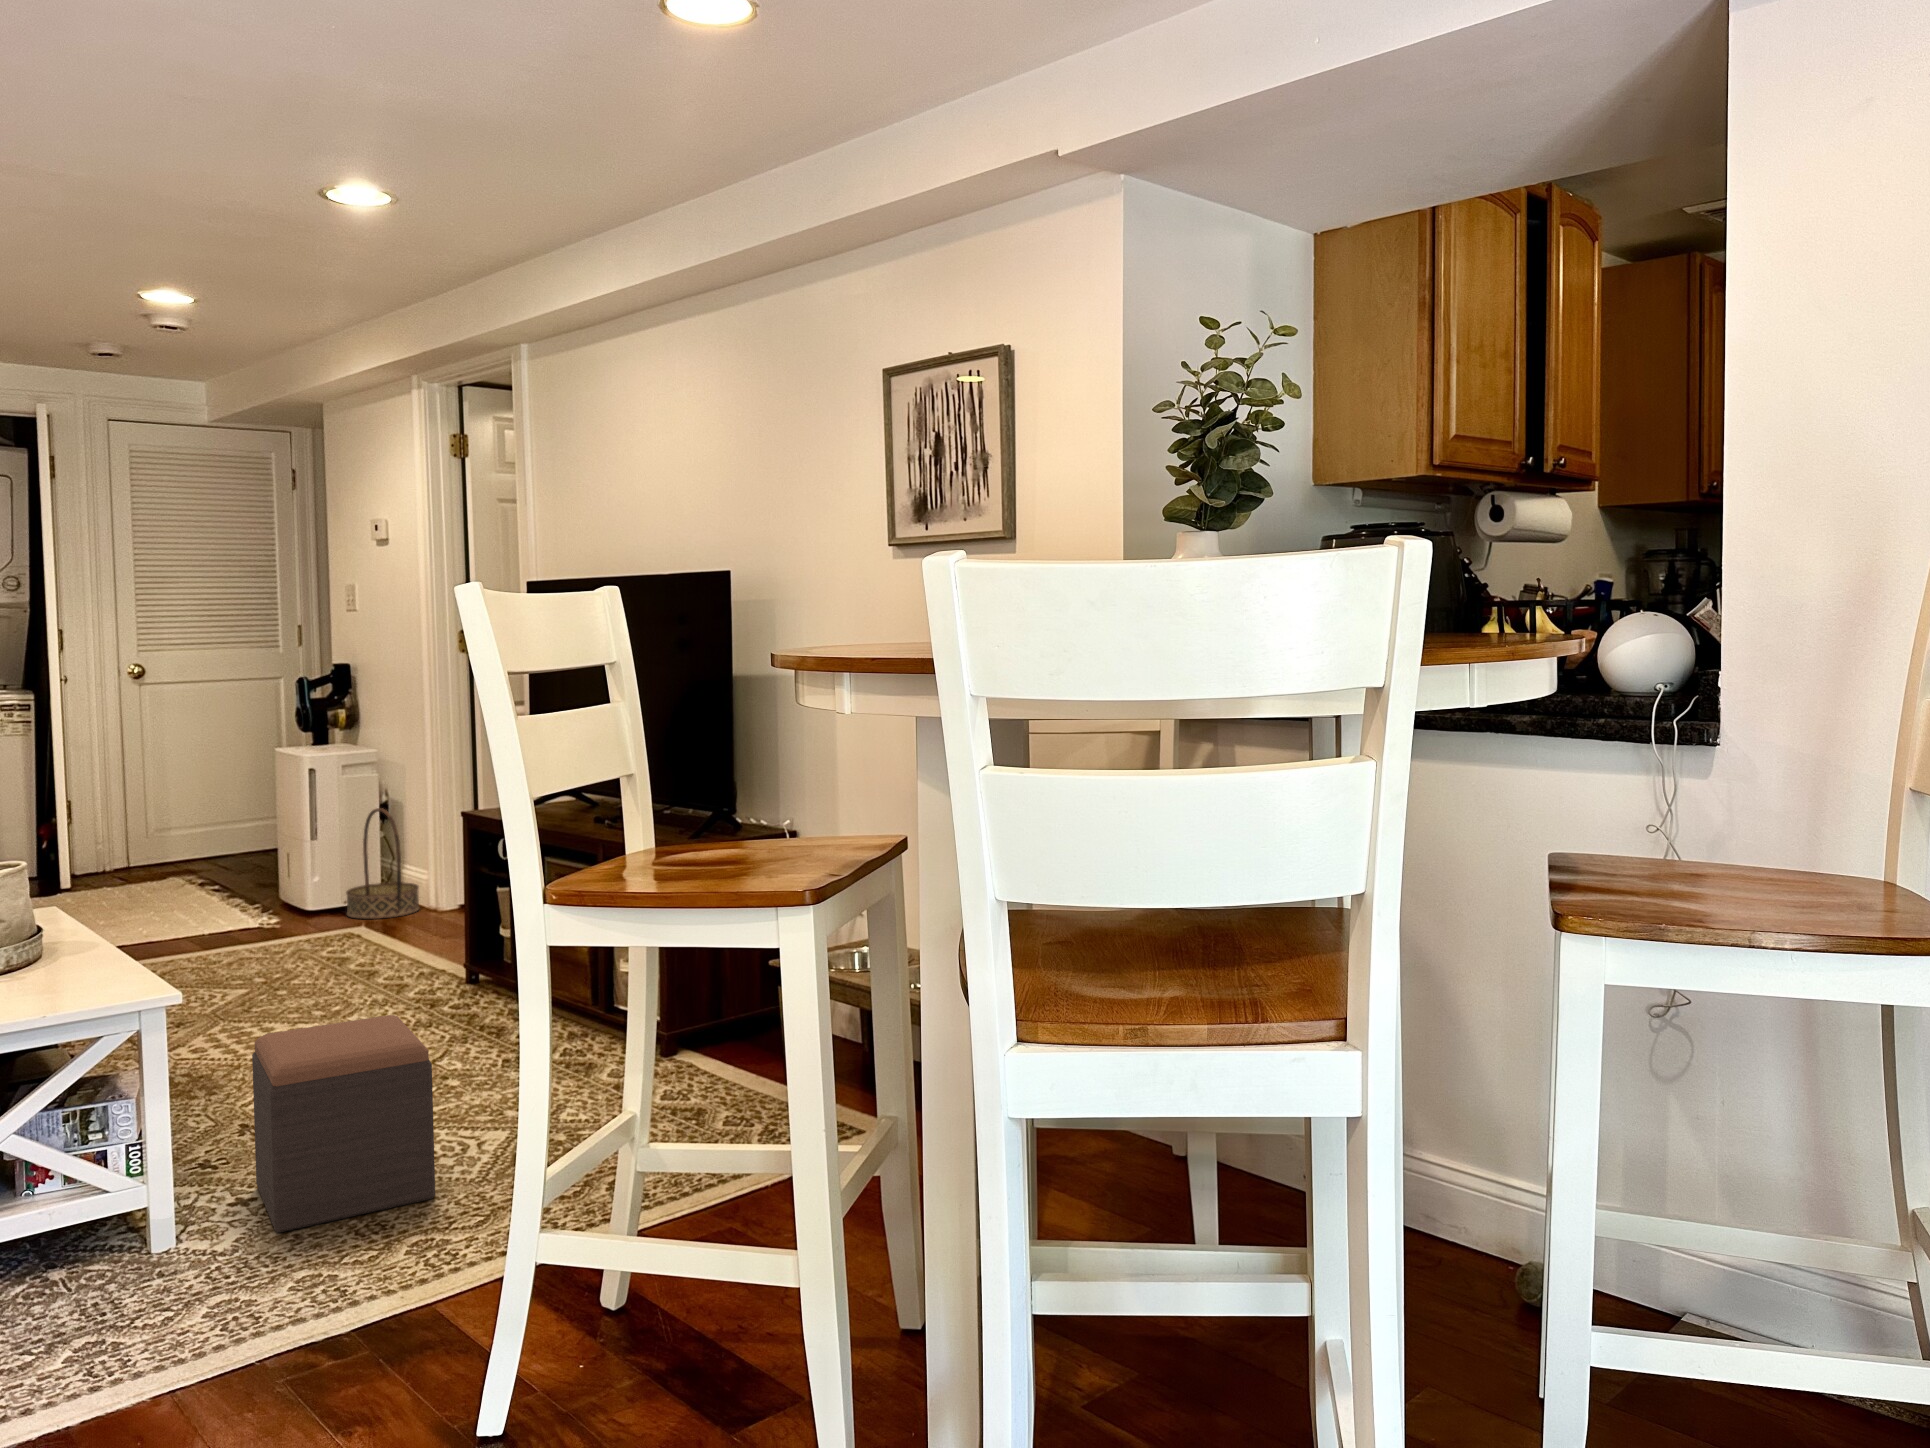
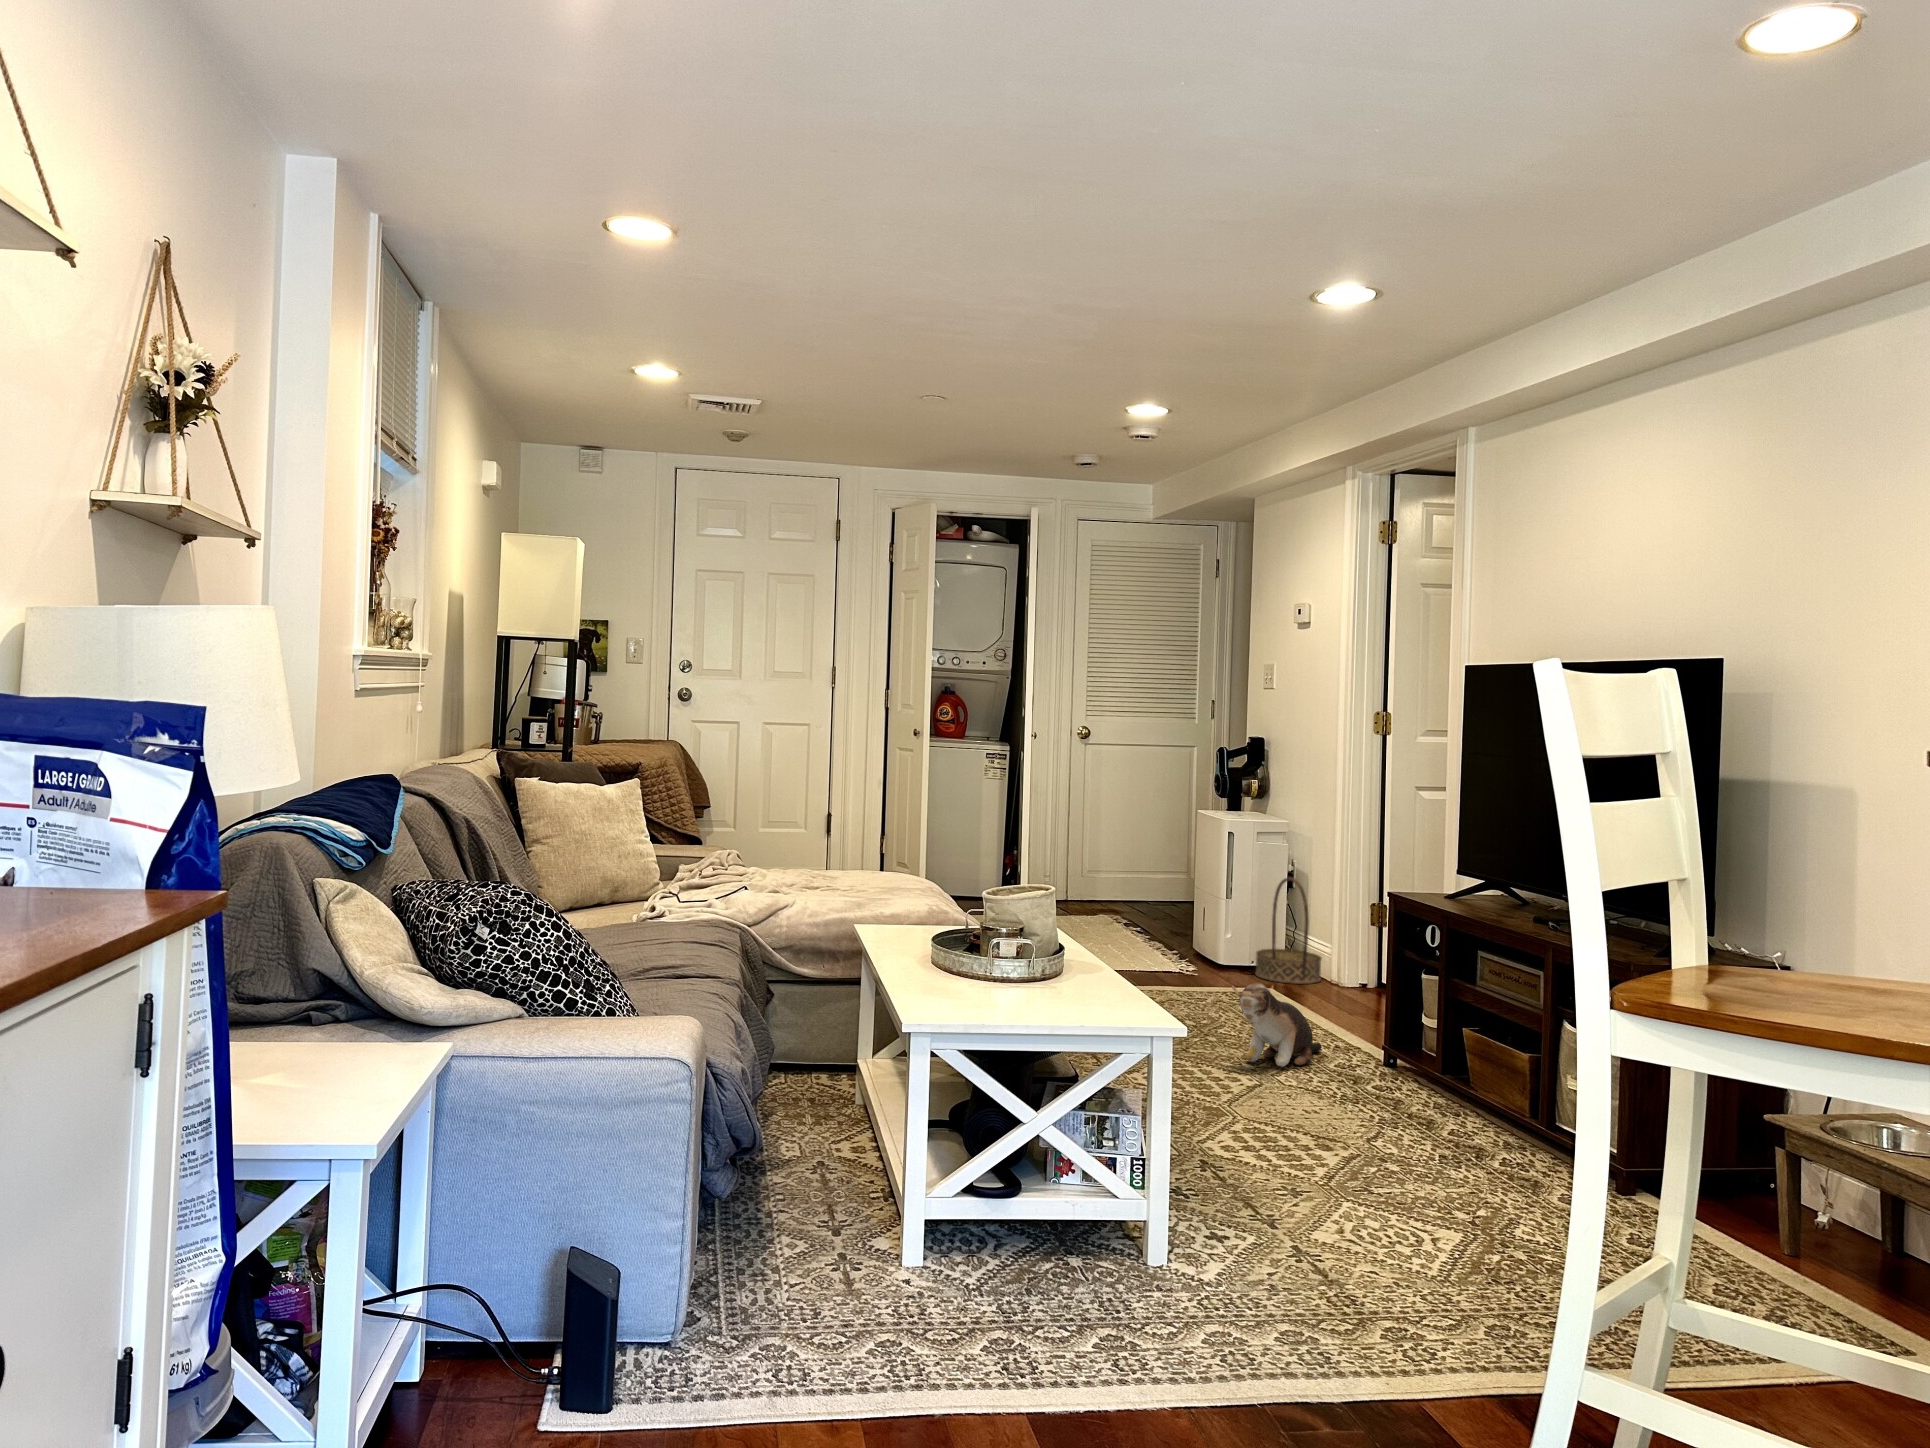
plush toy: none [292,926,404,1009] -> present [1232,983,1321,1067]
footstool: present [252,1015,435,1233] -> none [1227,1081,1405,1287]

